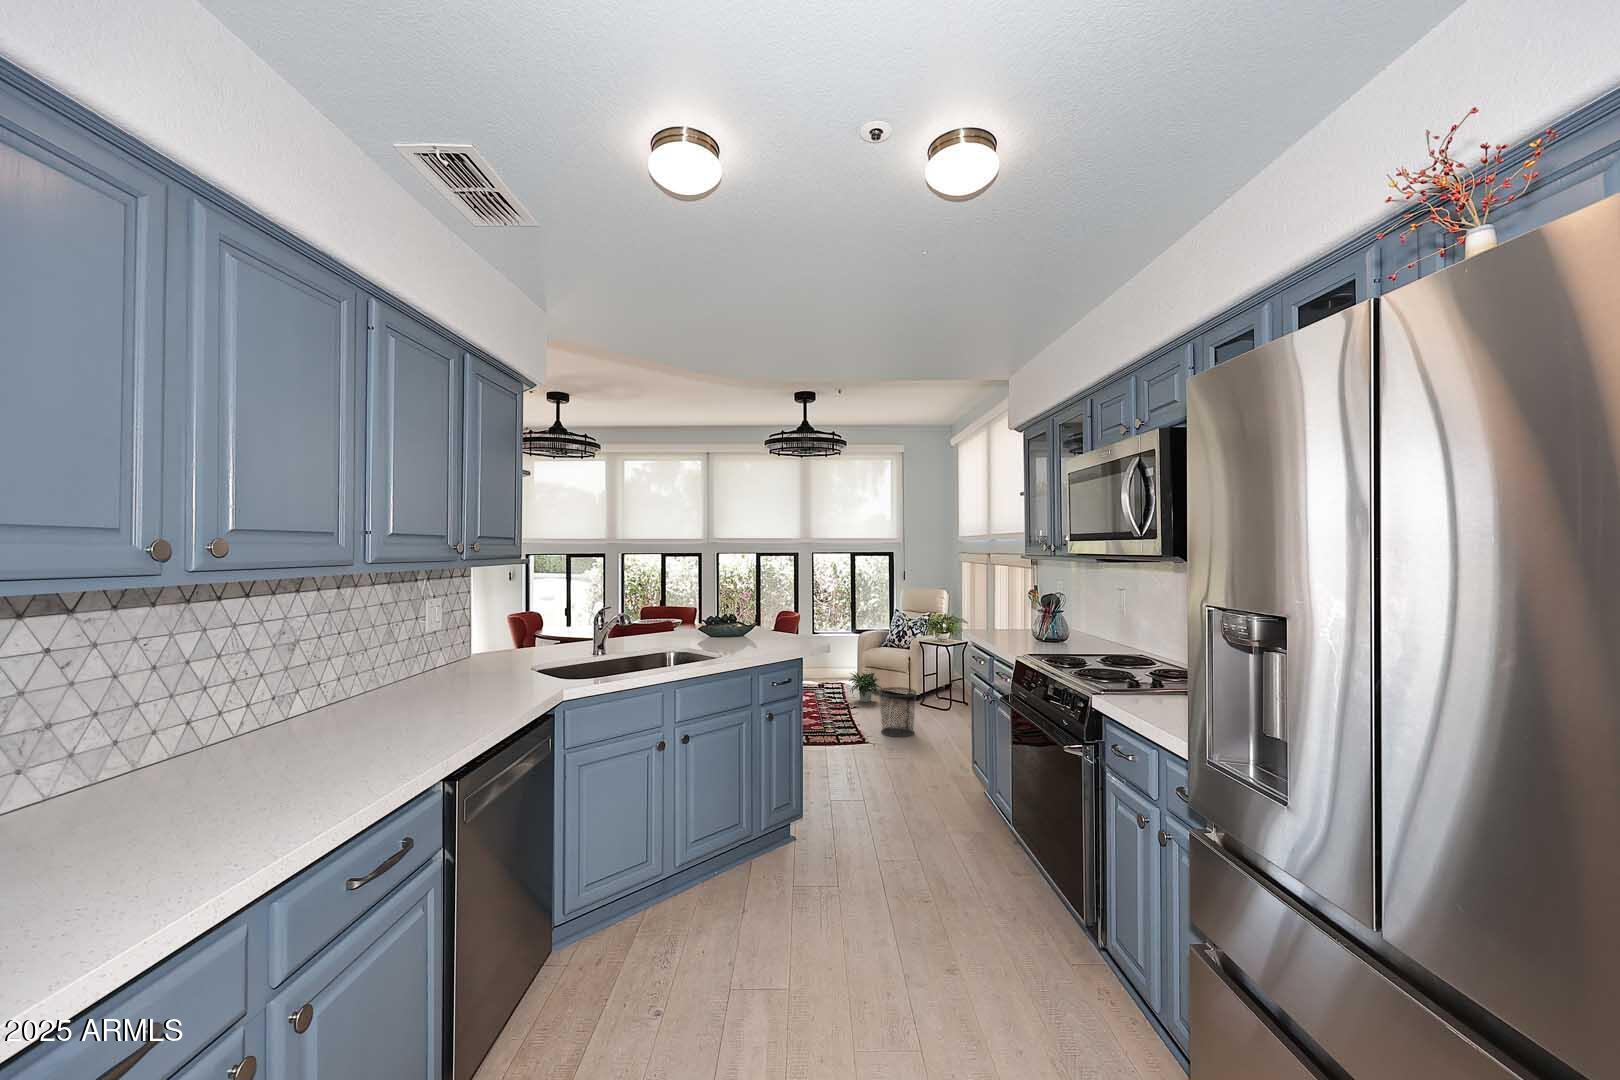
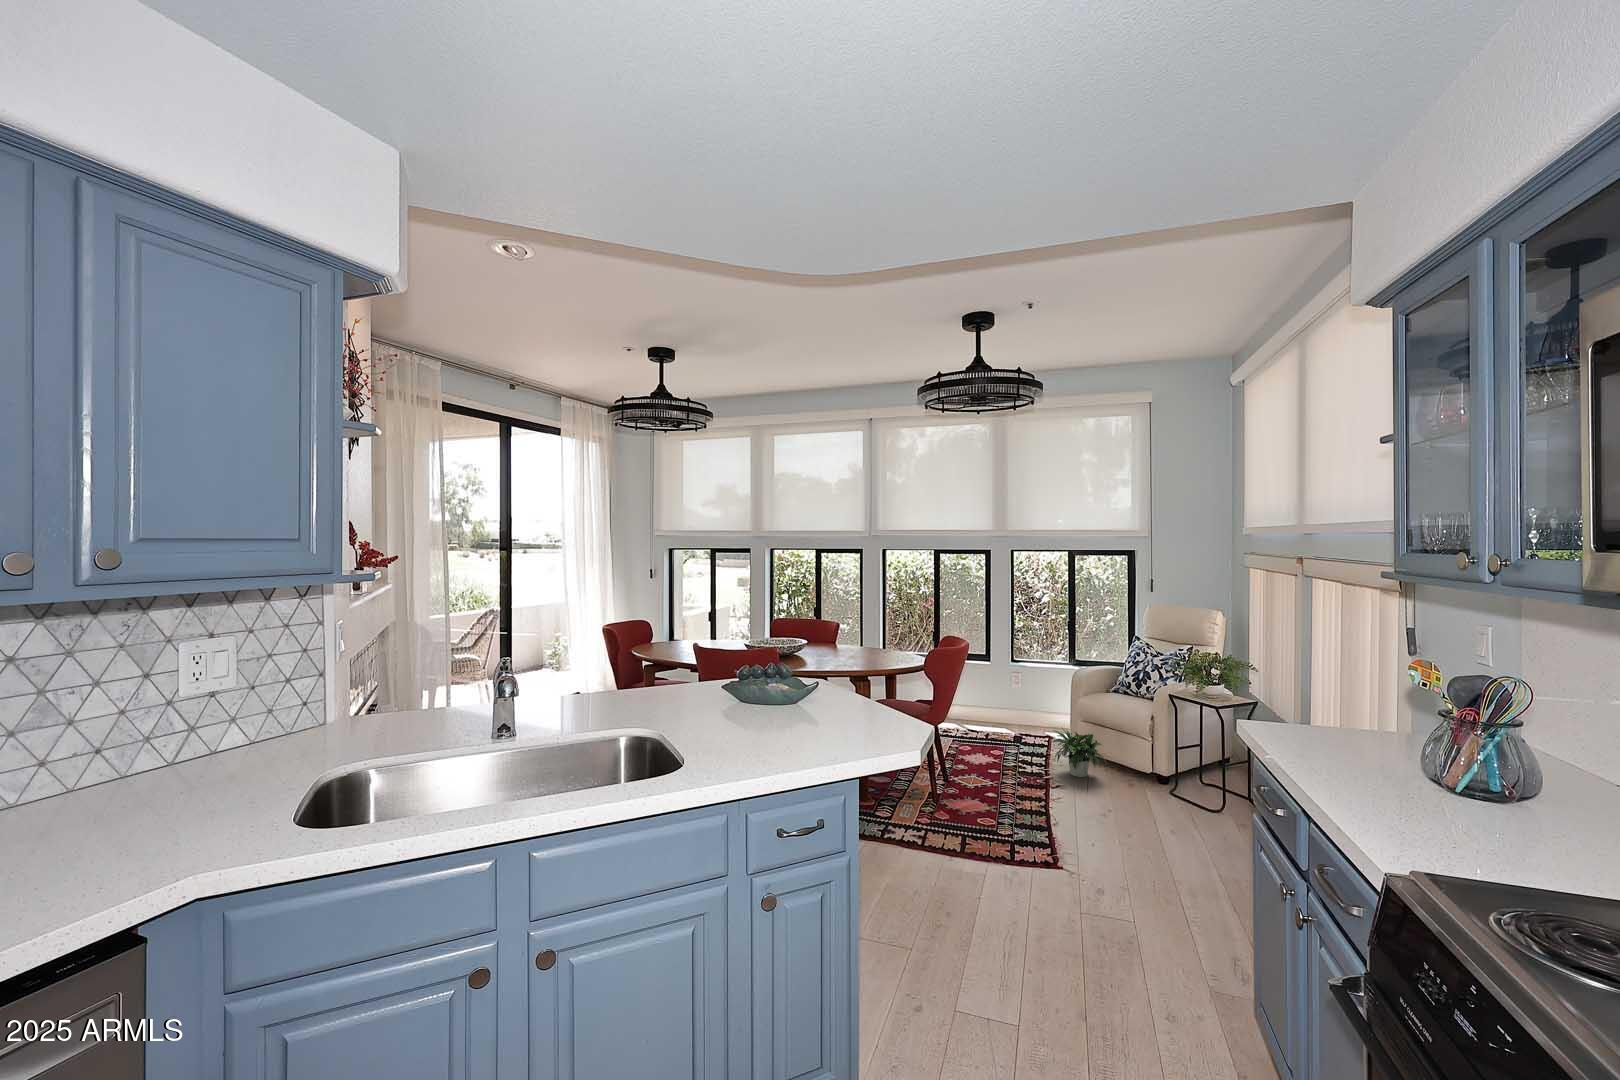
waste bin: present [879,687,917,737] -> none [1086,774,1155,863]

